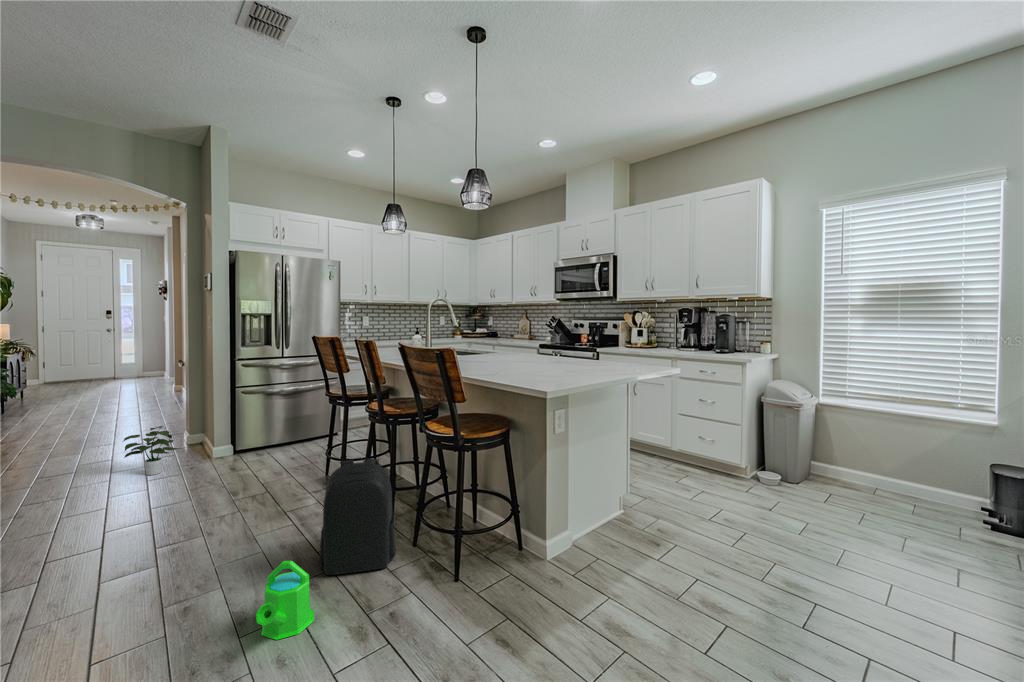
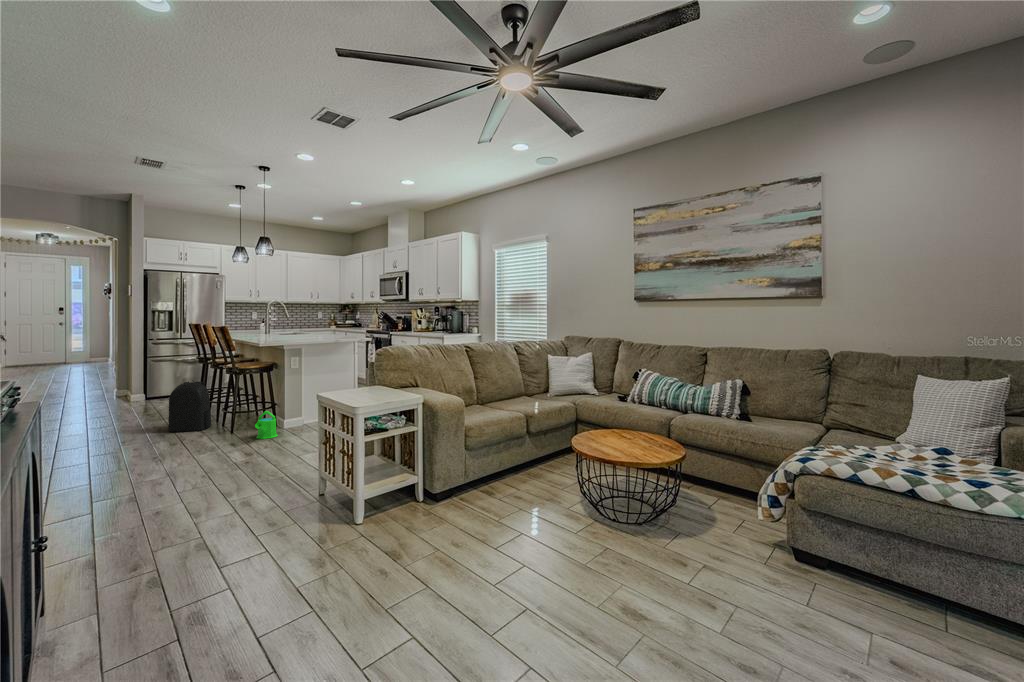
potted plant: present [124,426,179,475] -> none [71,378,108,407]
watering can: present [256,561,314,640] -> present [255,411,278,439]

